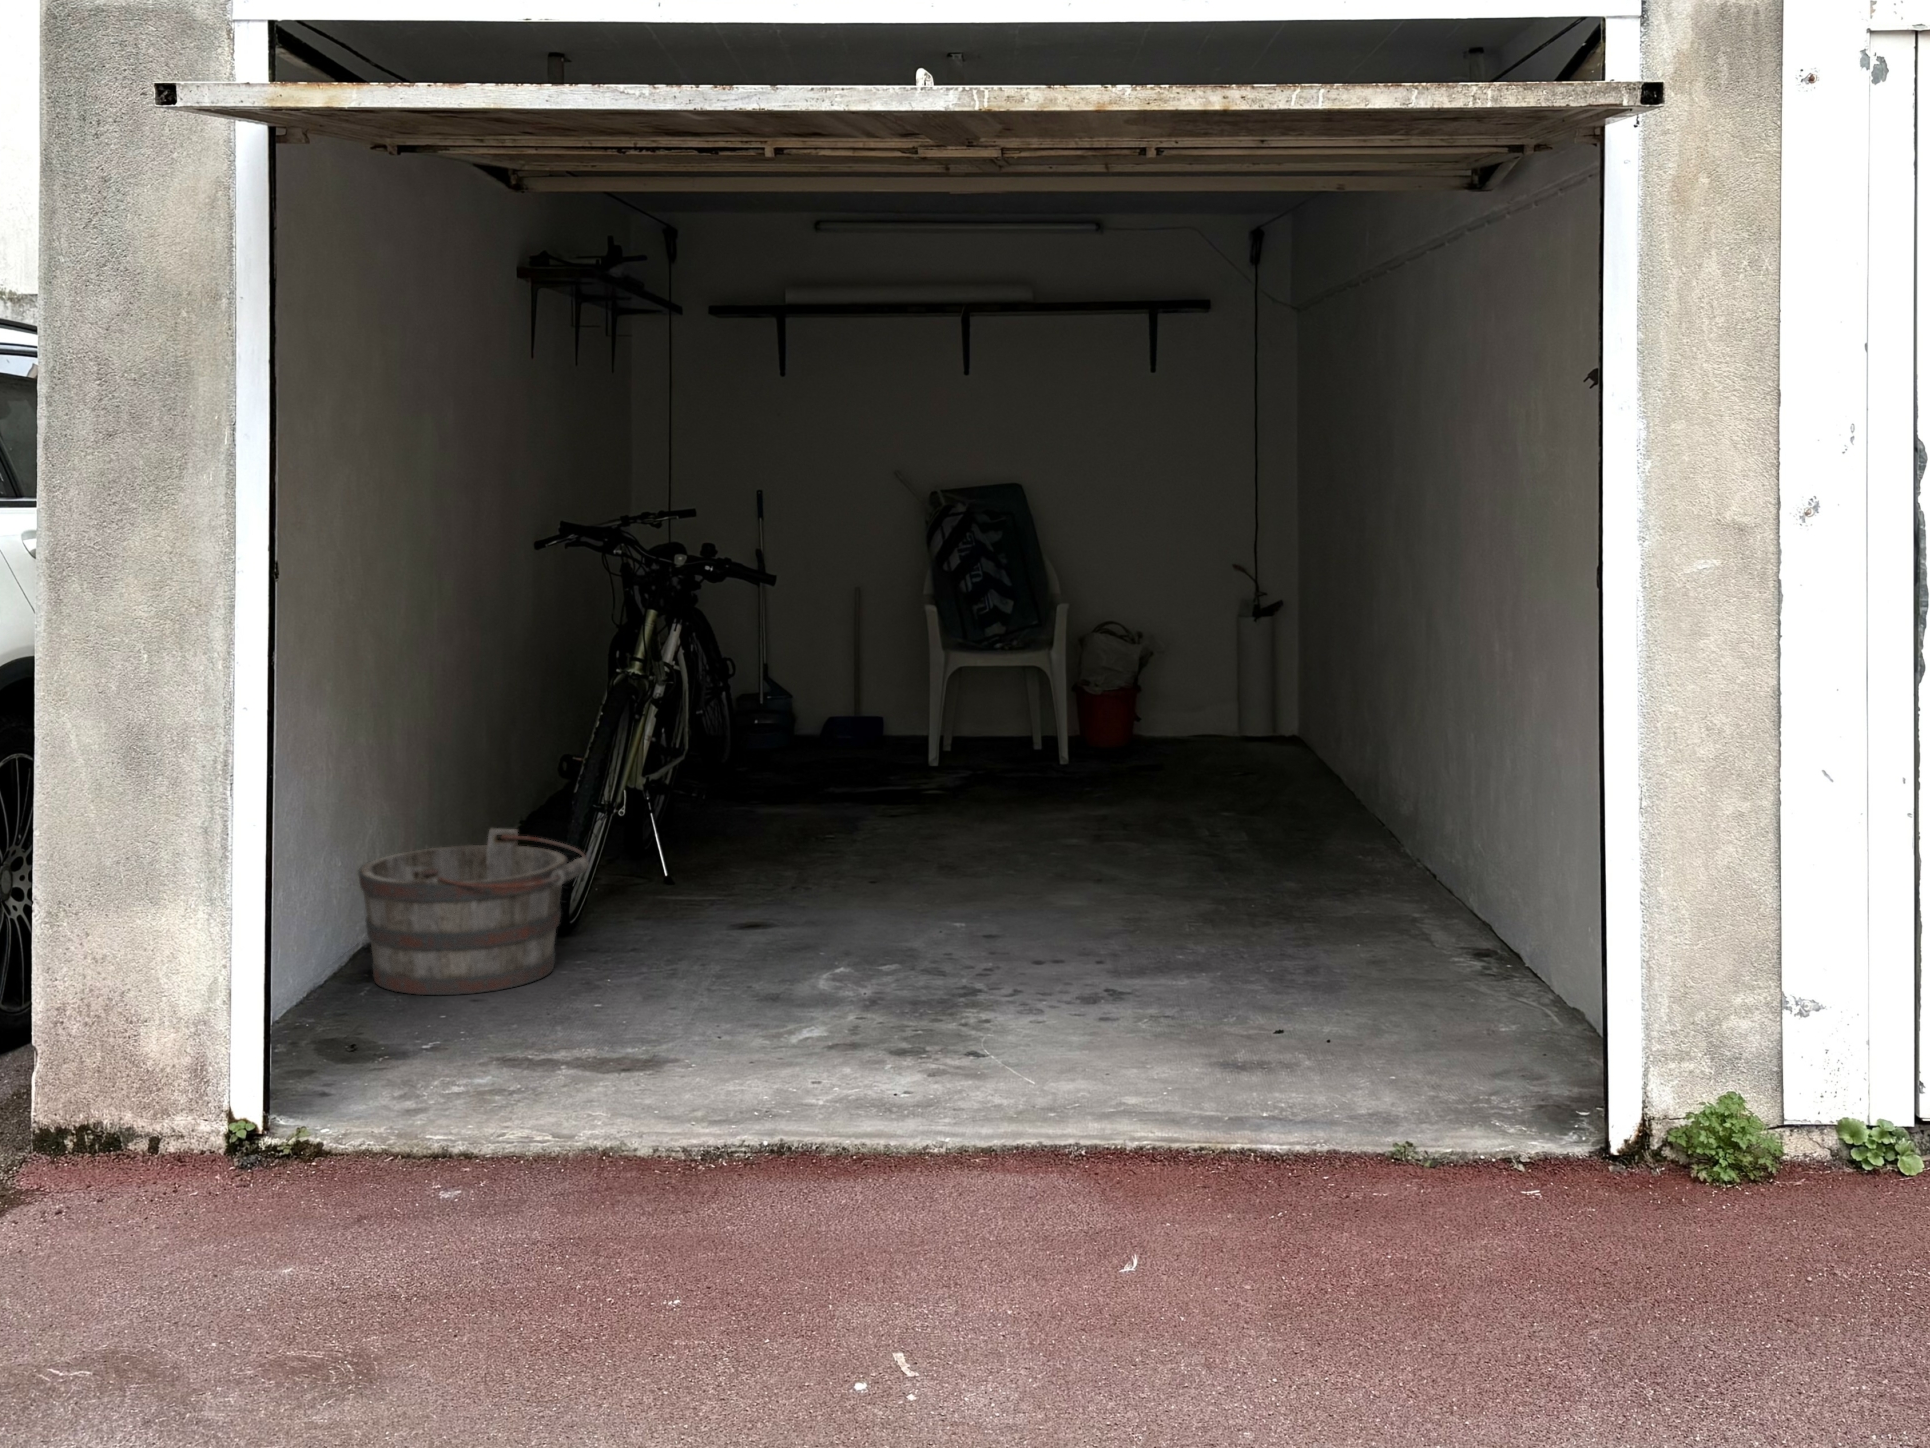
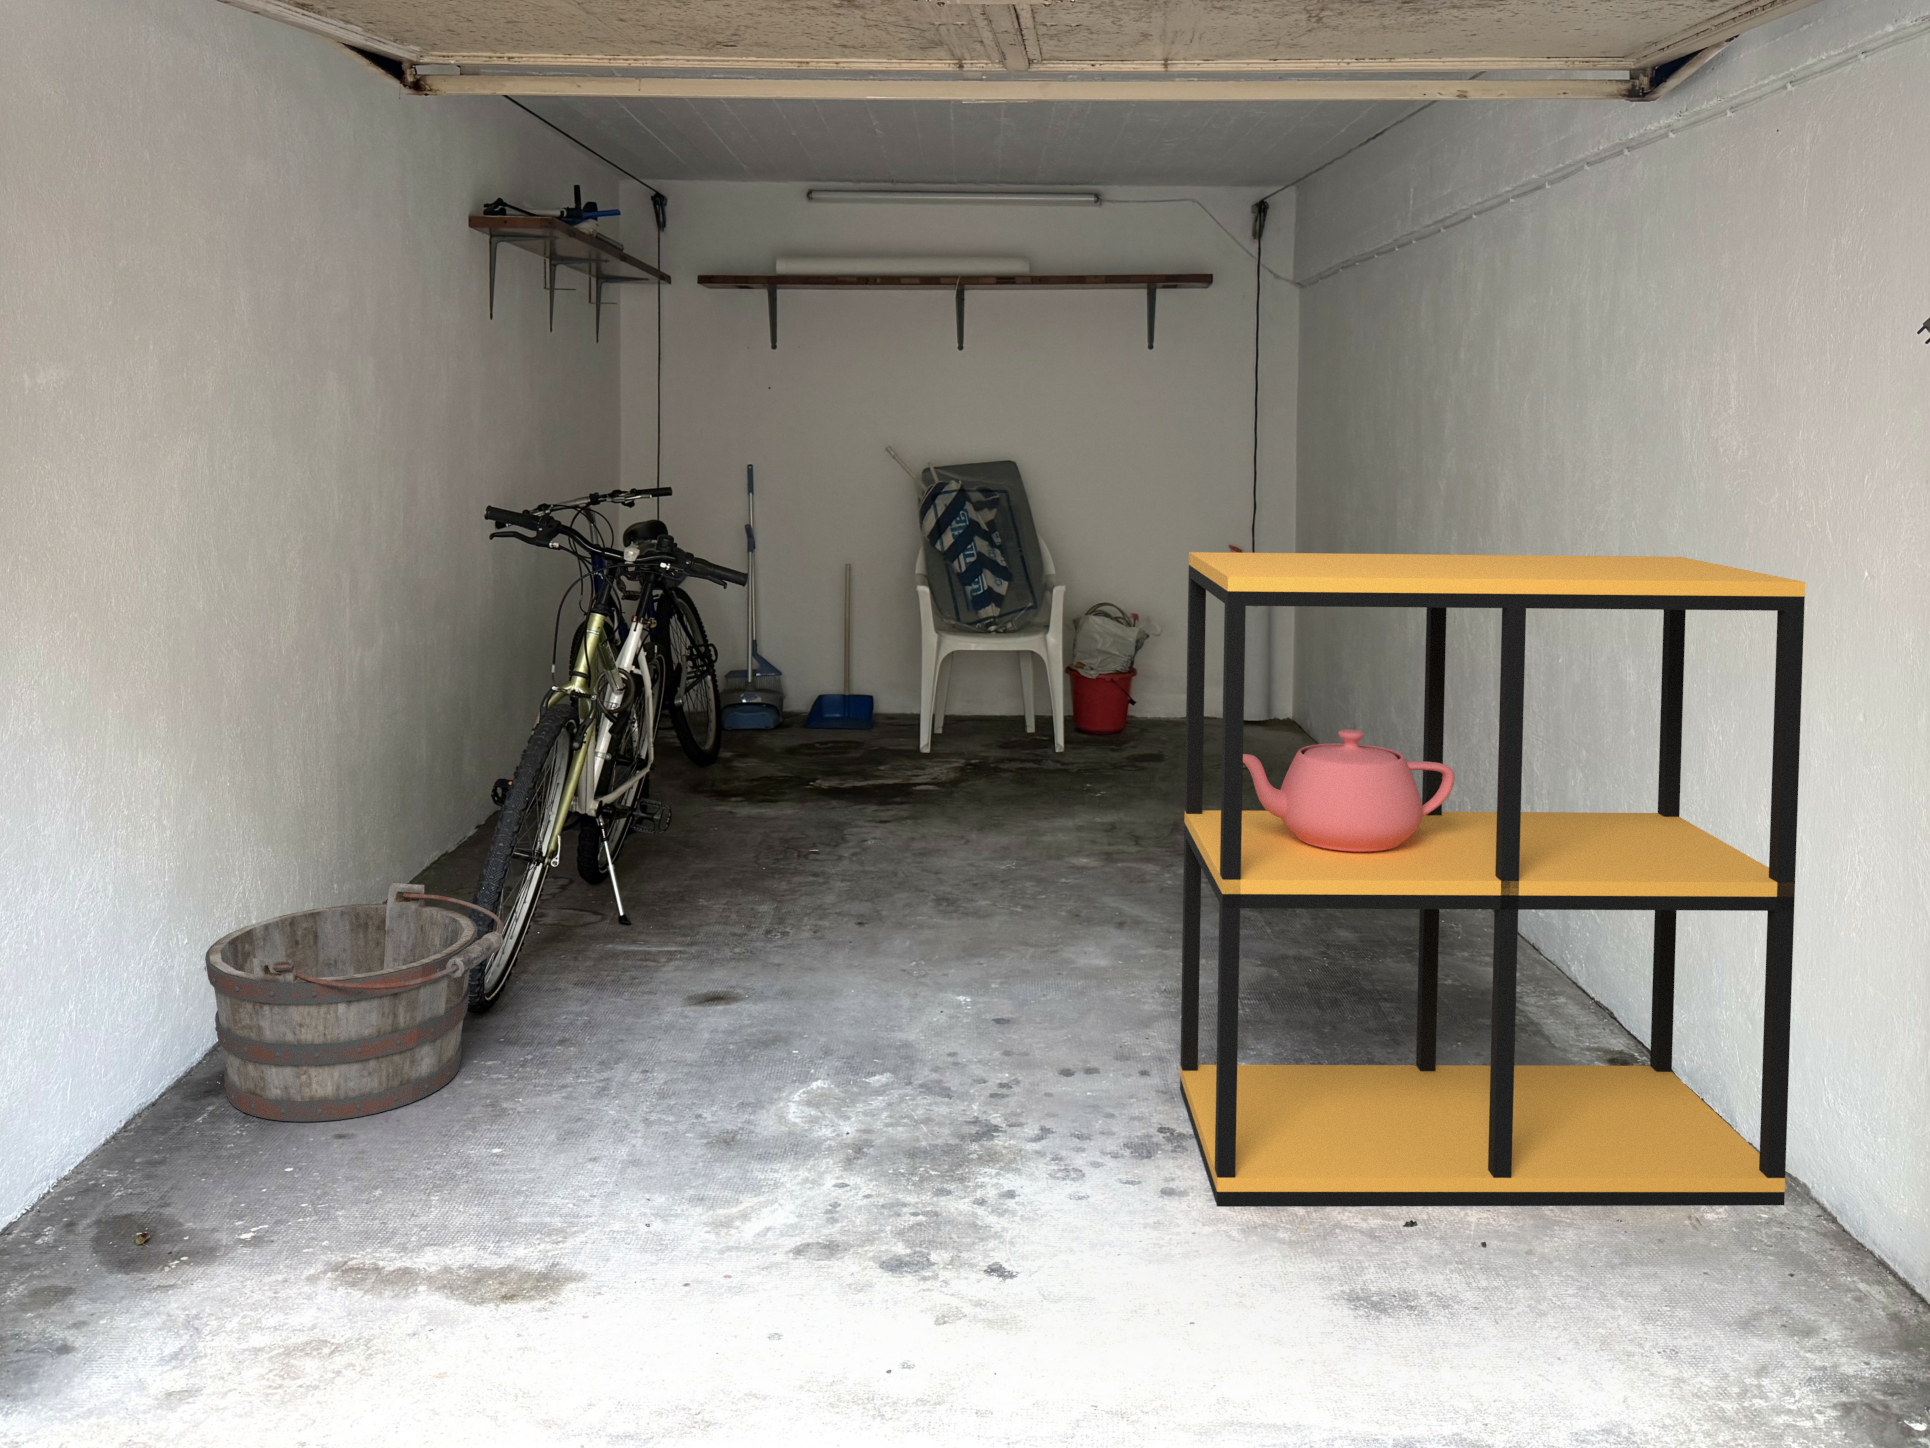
shelving unit: none [1126,547,1555,1020] -> present [1180,552,1805,1206]

